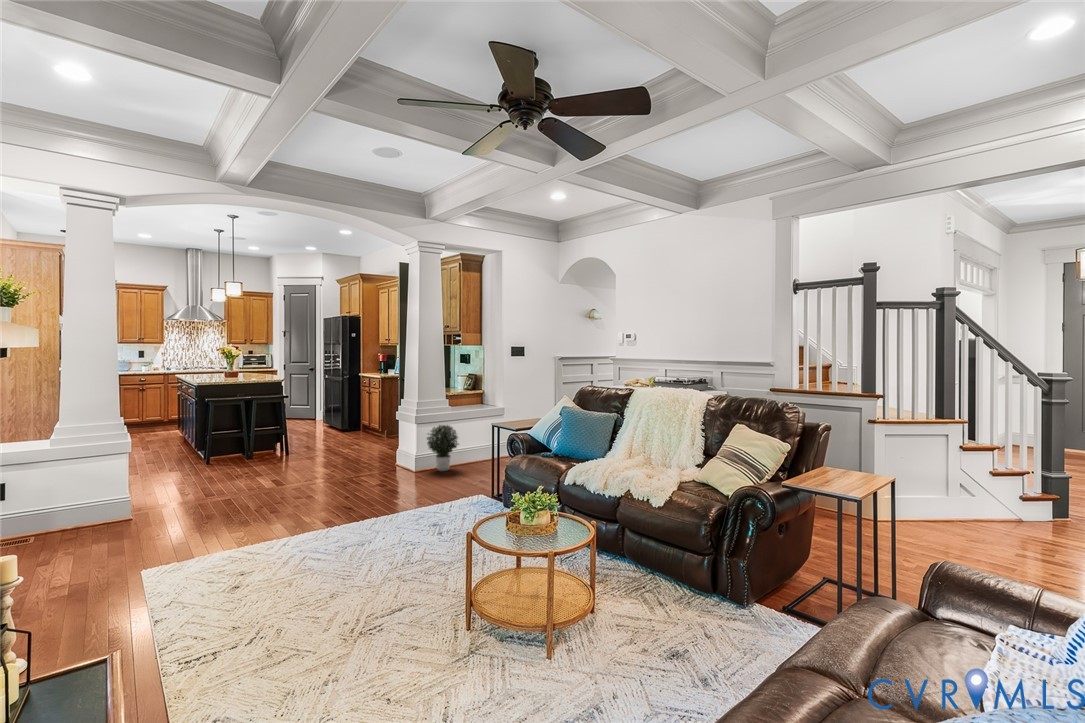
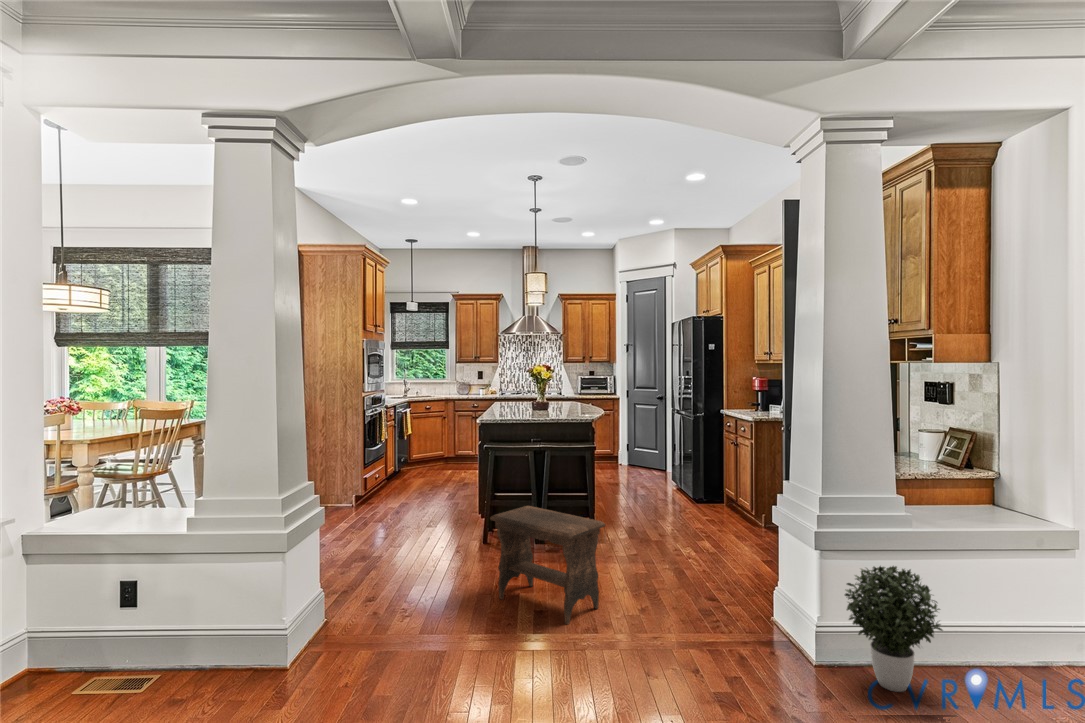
footstool: none [240,426,313,479] -> present [490,506,605,624]

